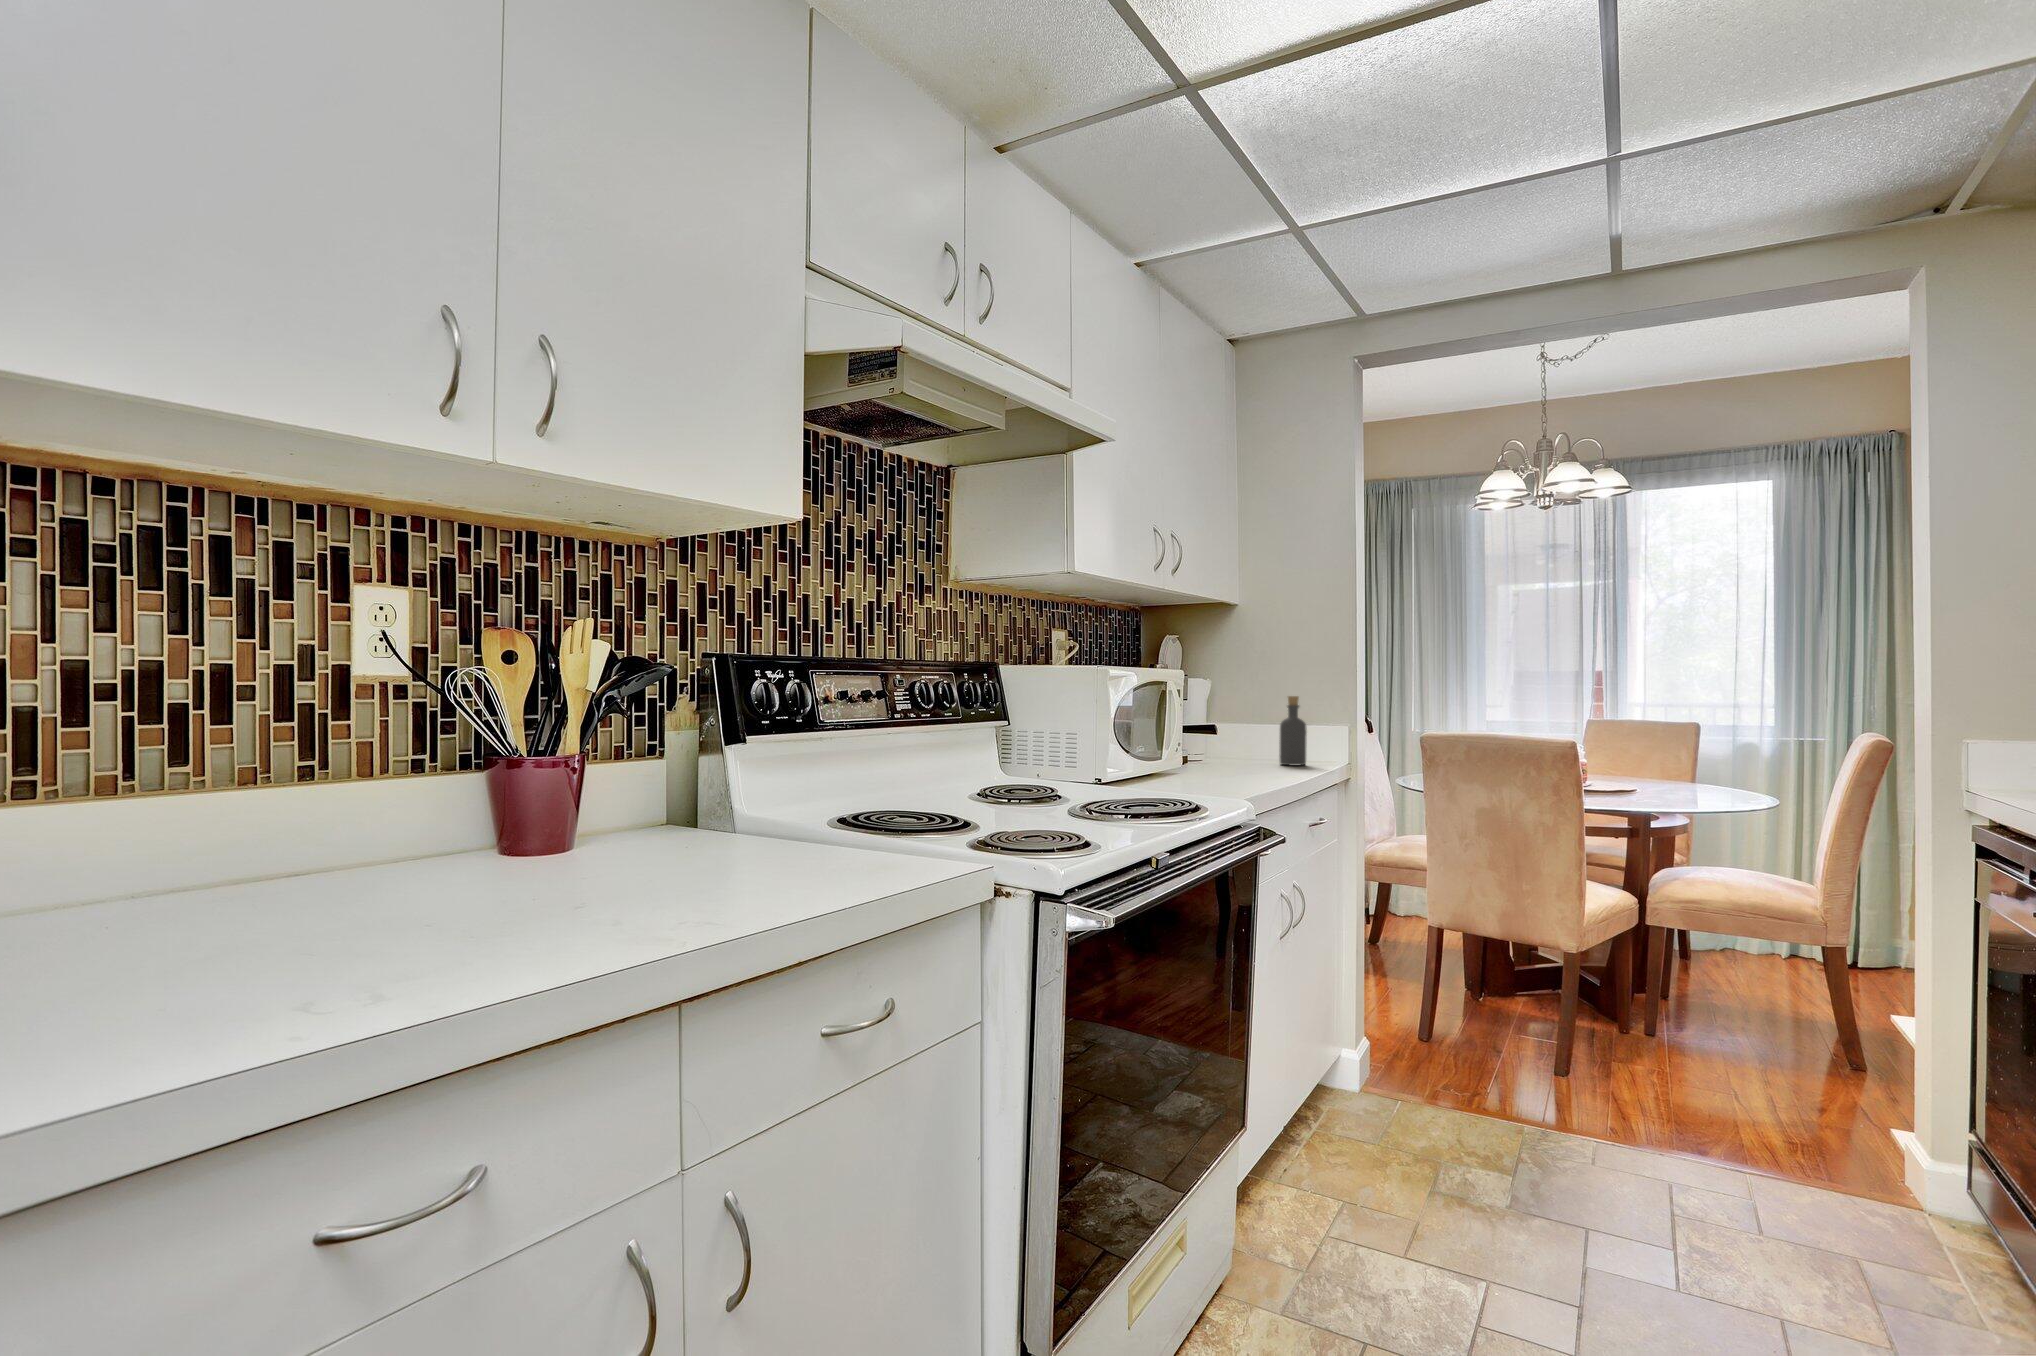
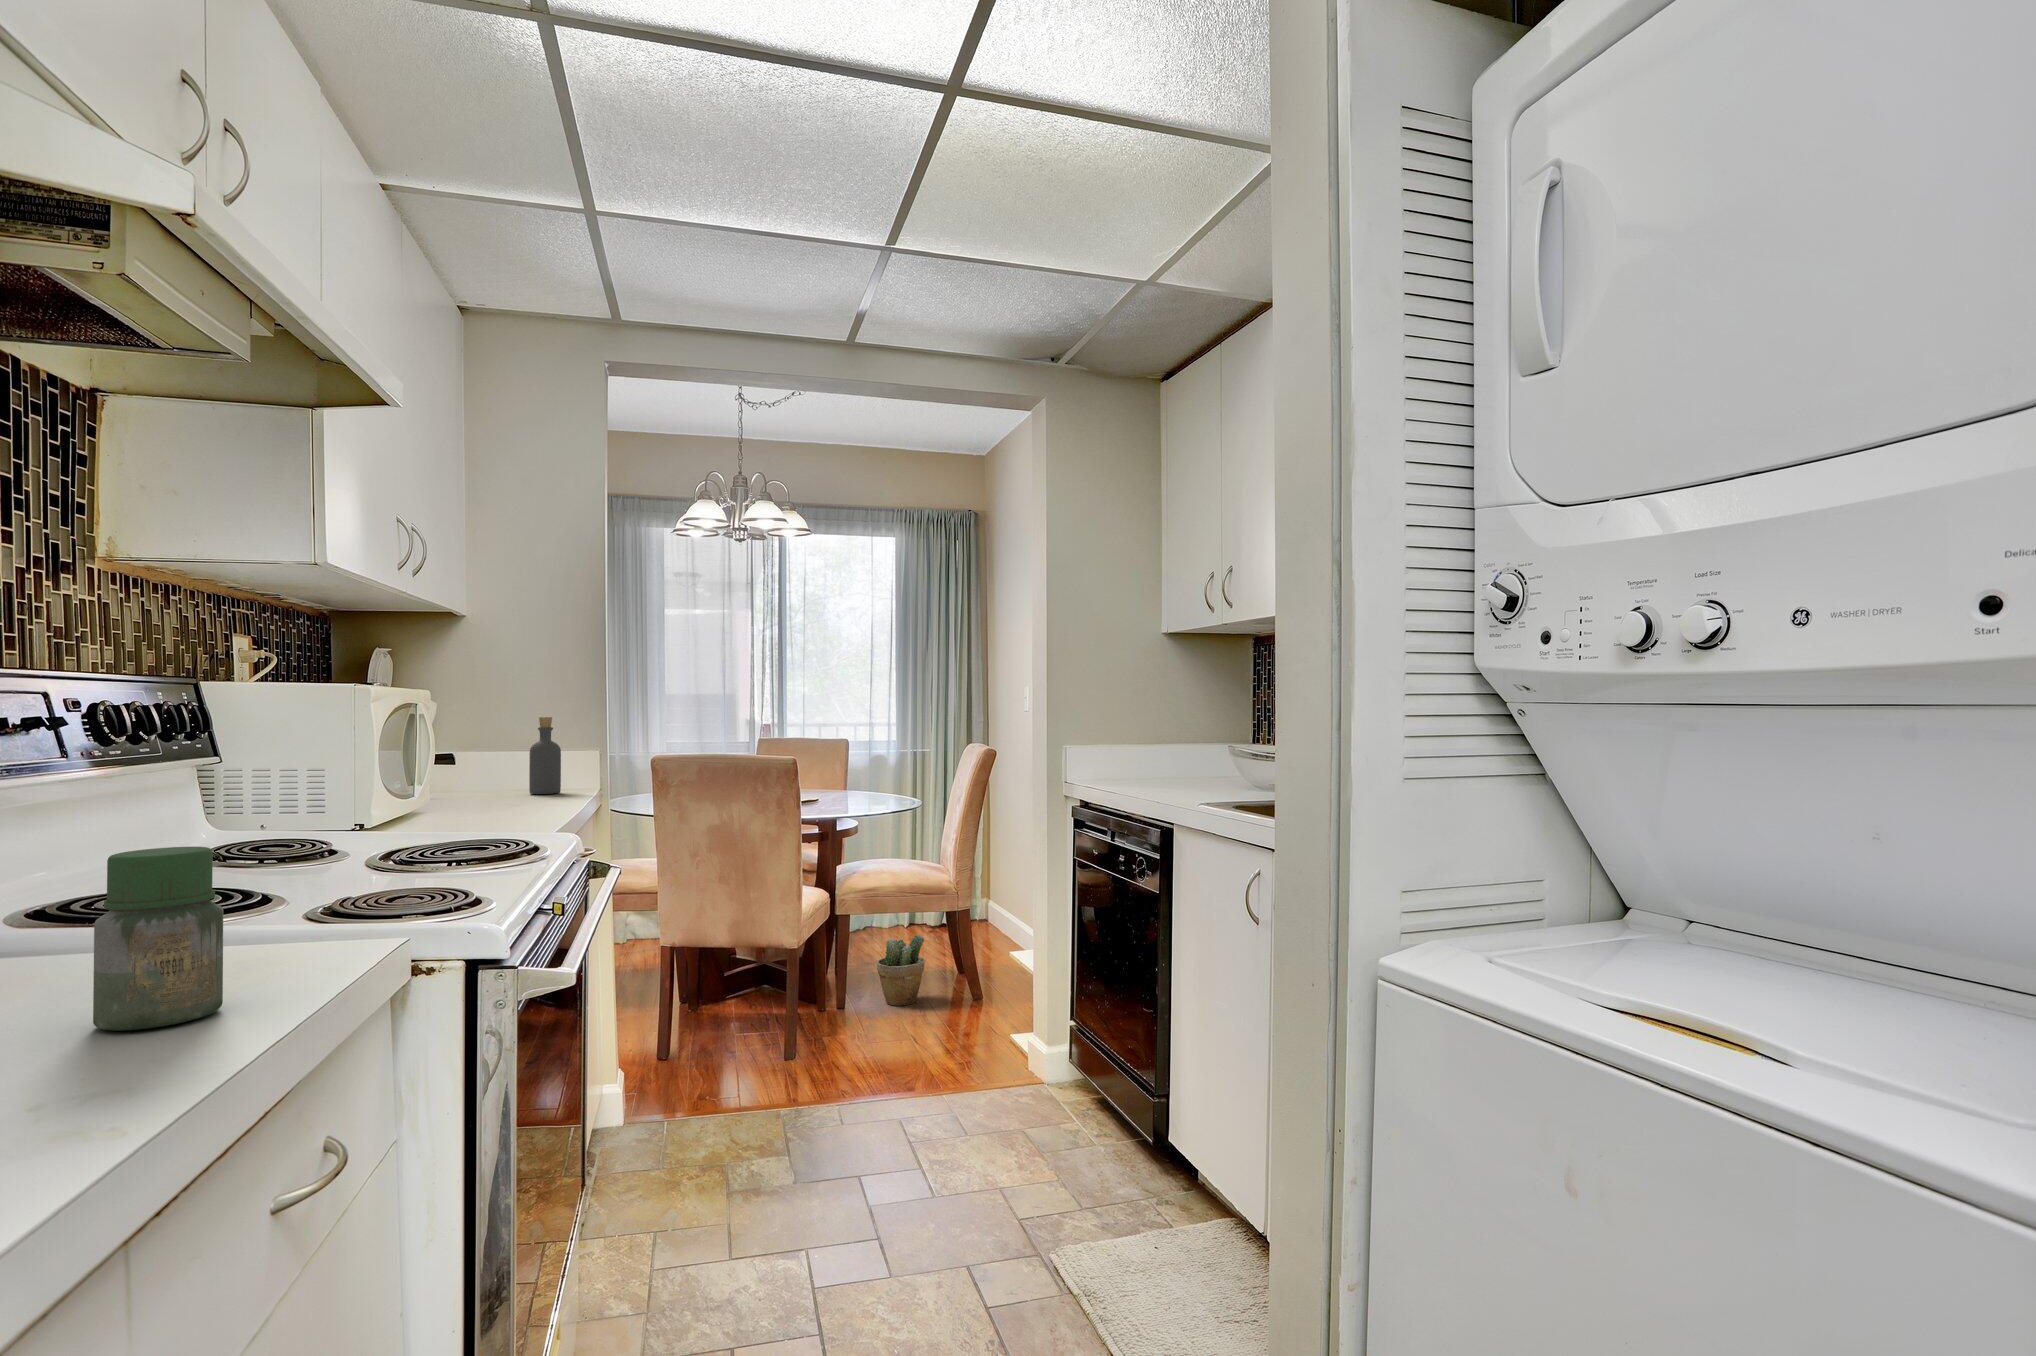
jar: none [732,783,801,902] -> present [93,847,223,1031]
potted plant: none [1698,970,1770,1054] -> present [876,934,925,1006]

